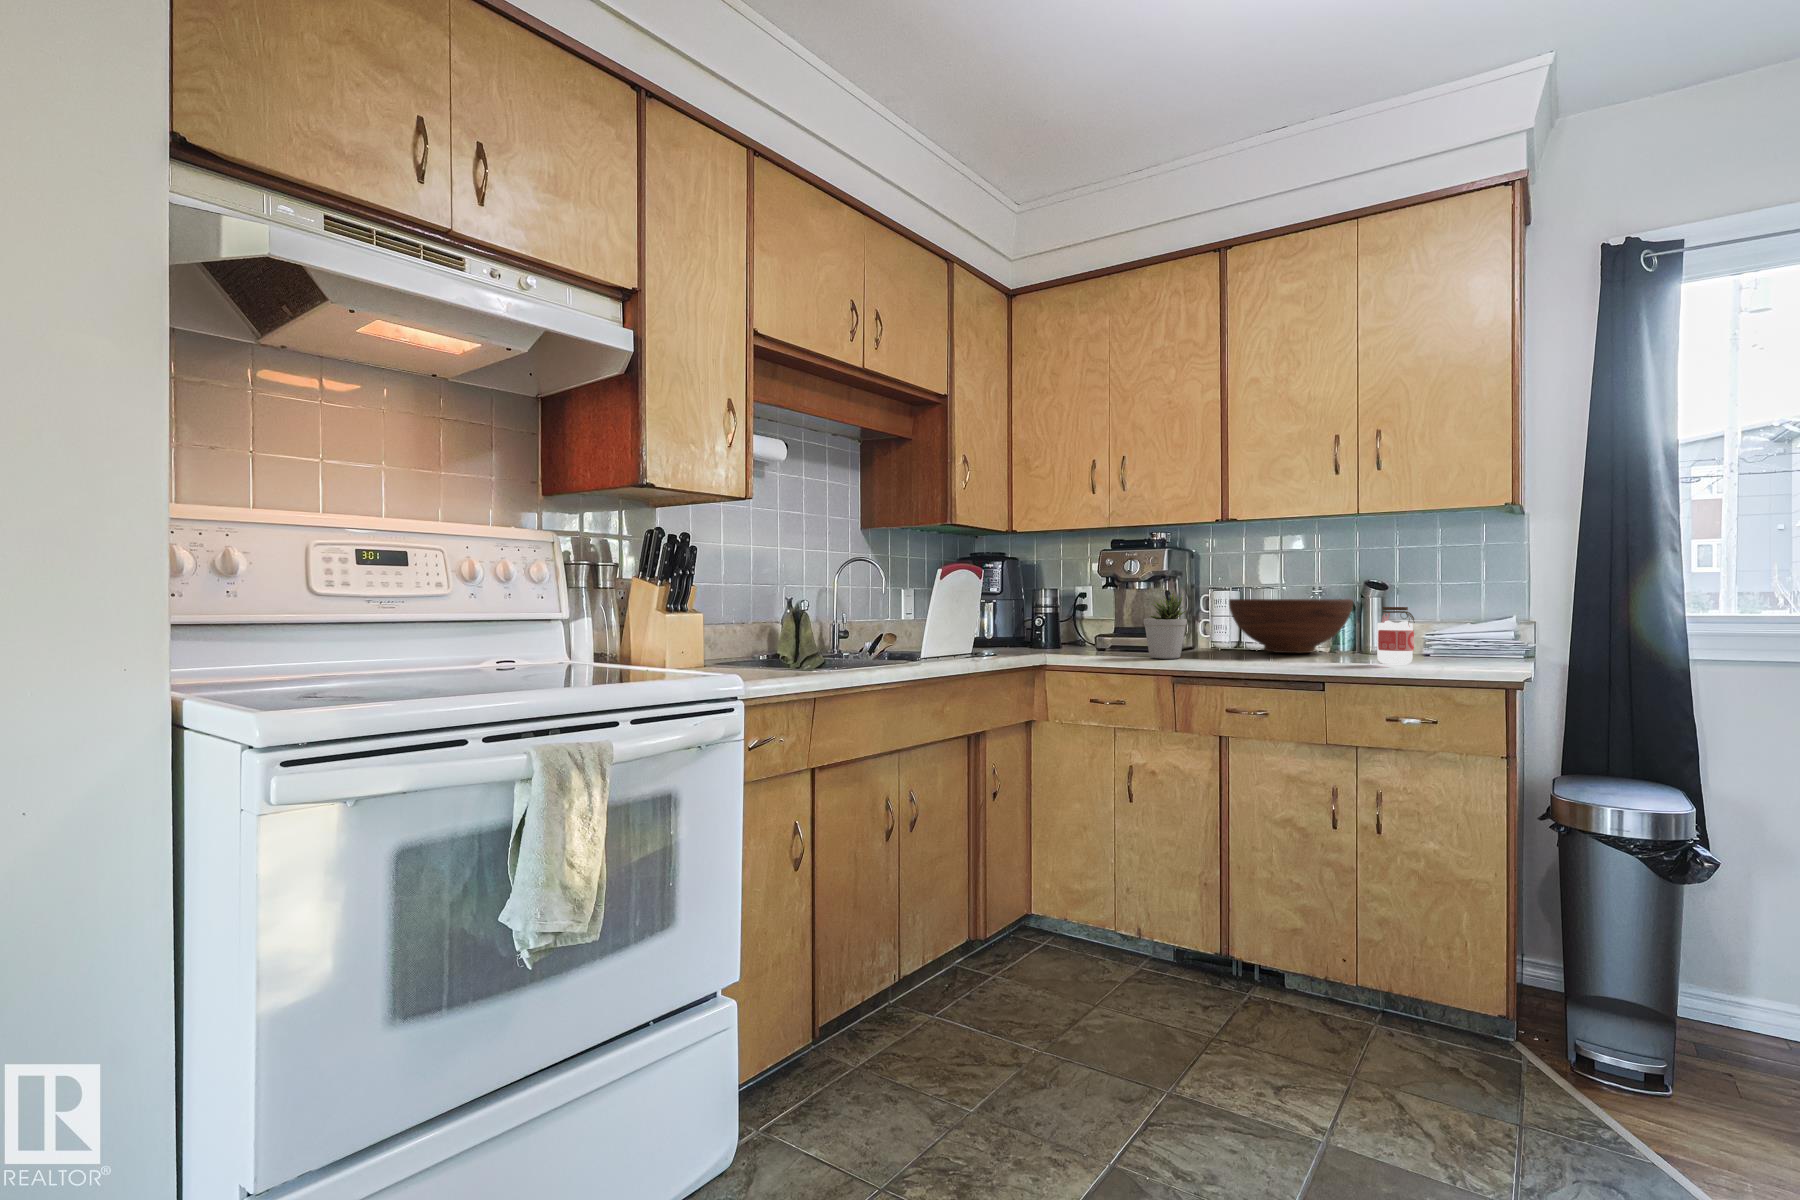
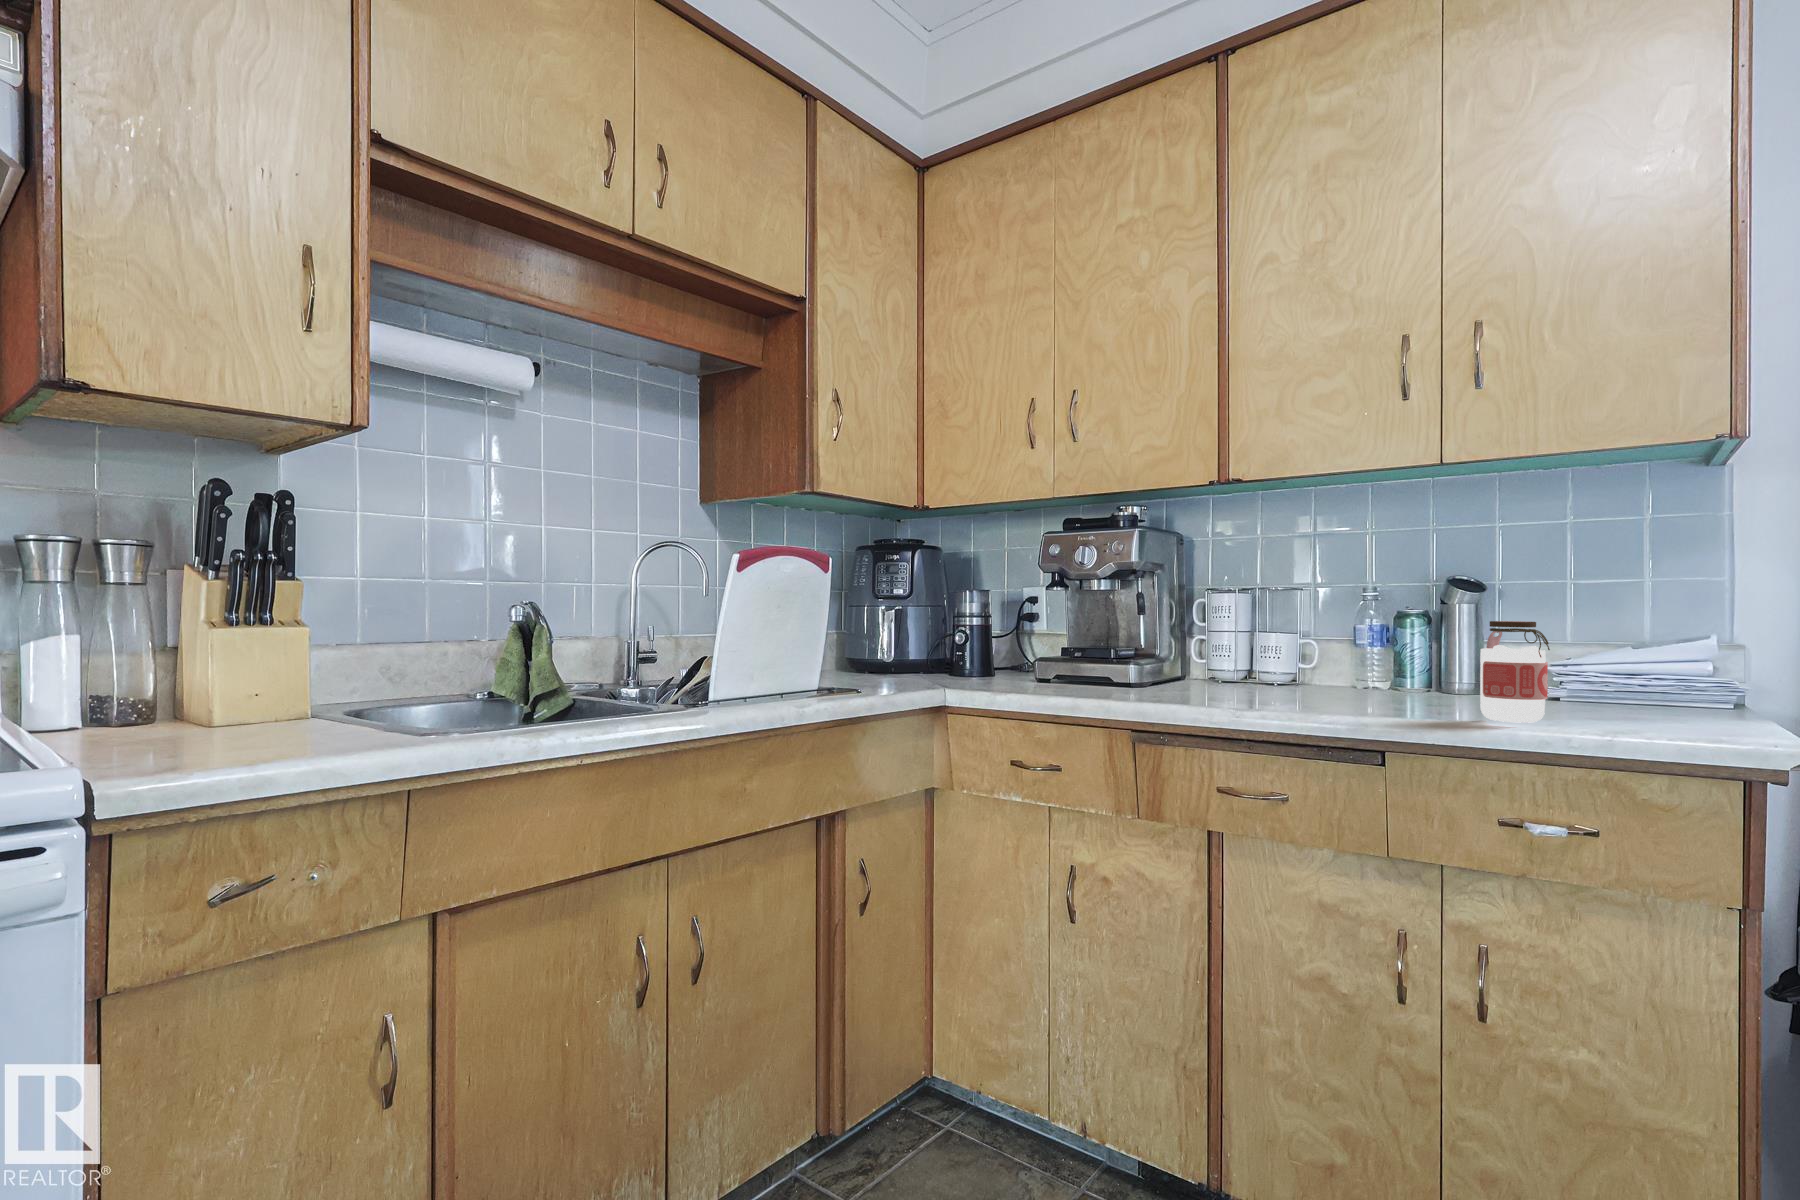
potted plant: present [1143,594,1187,659] -> none [1094,593,1163,701]
fruit bowl: present [1229,599,1353,653] -> none [1232,606,1431,693]

